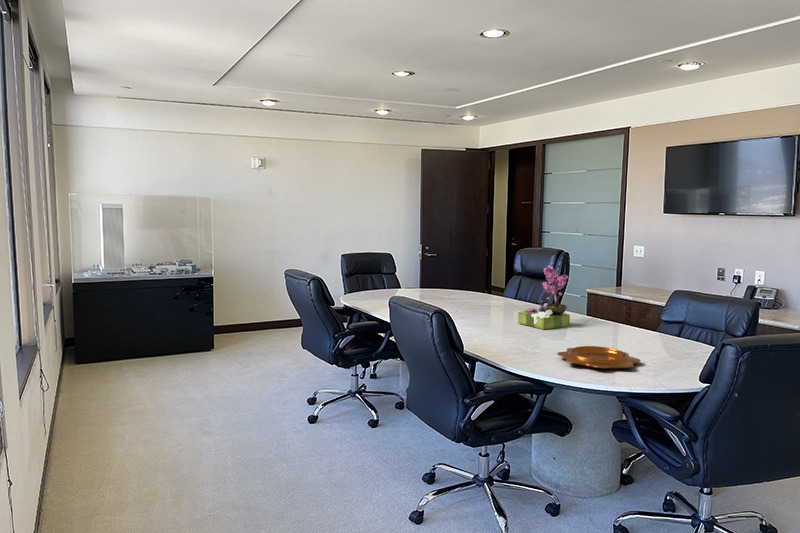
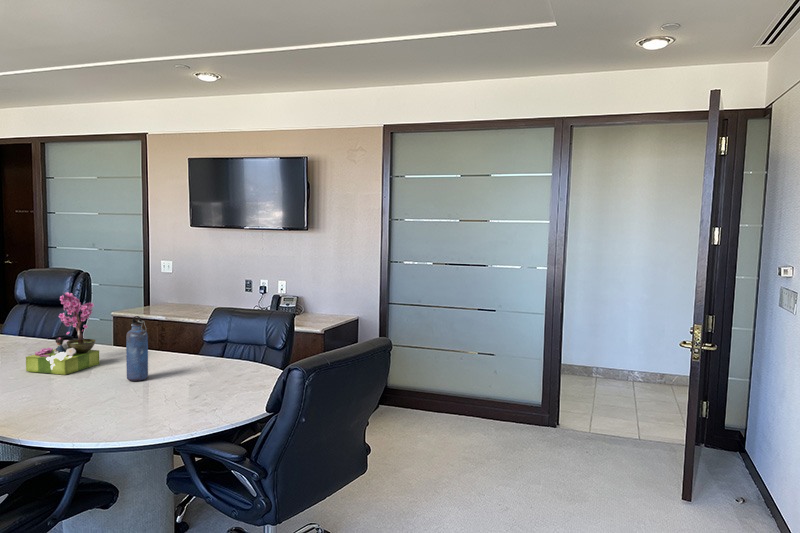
water bottle: none [588,288,607,342] -> present [126,316,148,381]
decorative bowl: present [557,346,641,369] -> none [91,388,195,418]

